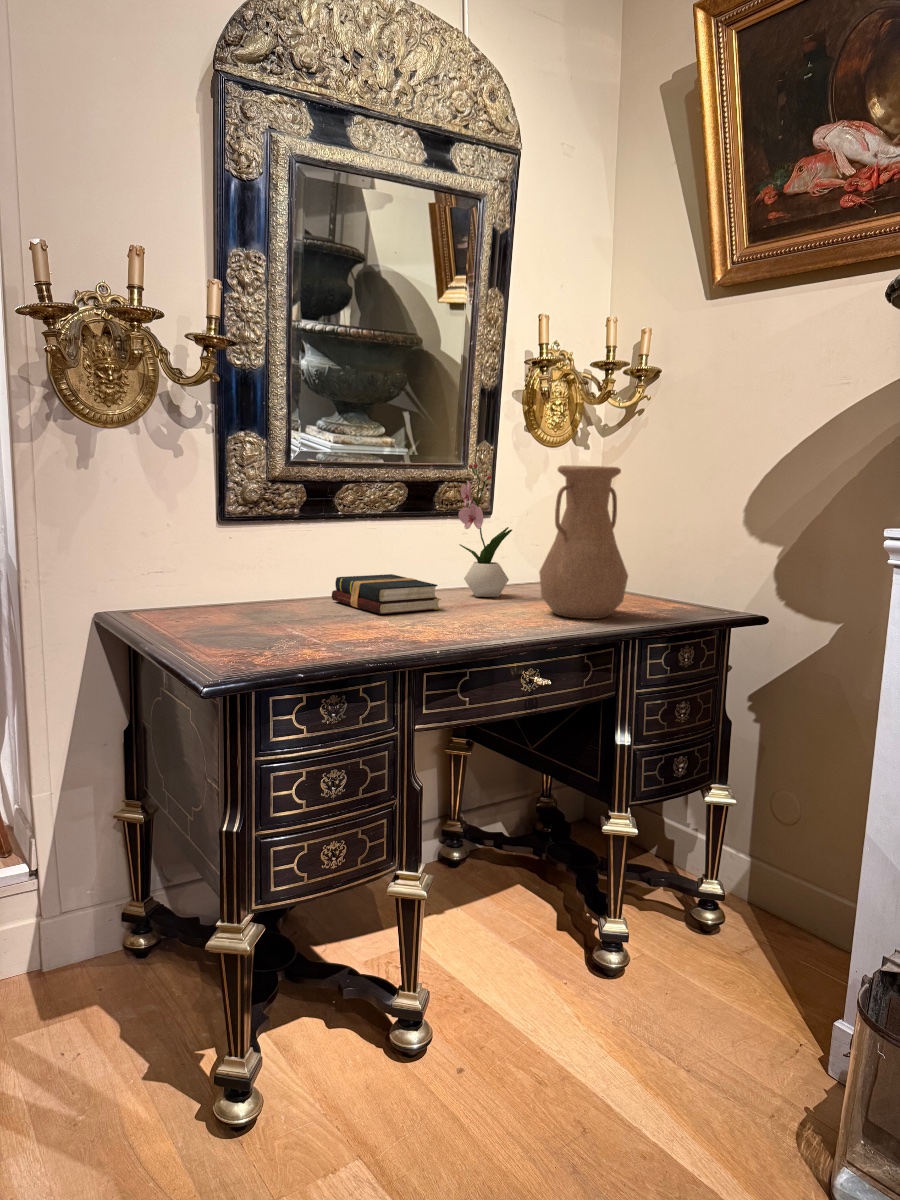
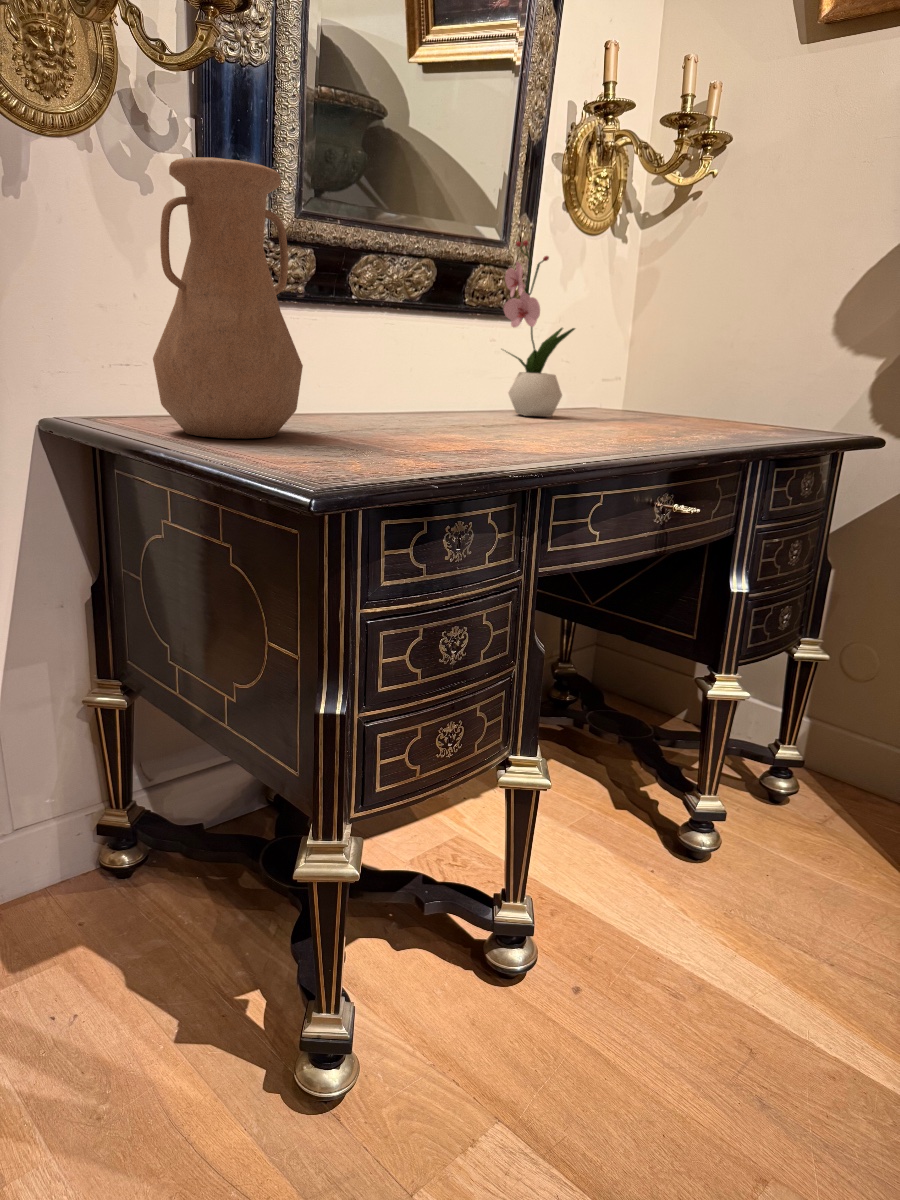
vase: present [539,465,628,619] -> present [153,157,303,439]
hardback book: present [332,574,441,614] -> none [355,382,506,427]

